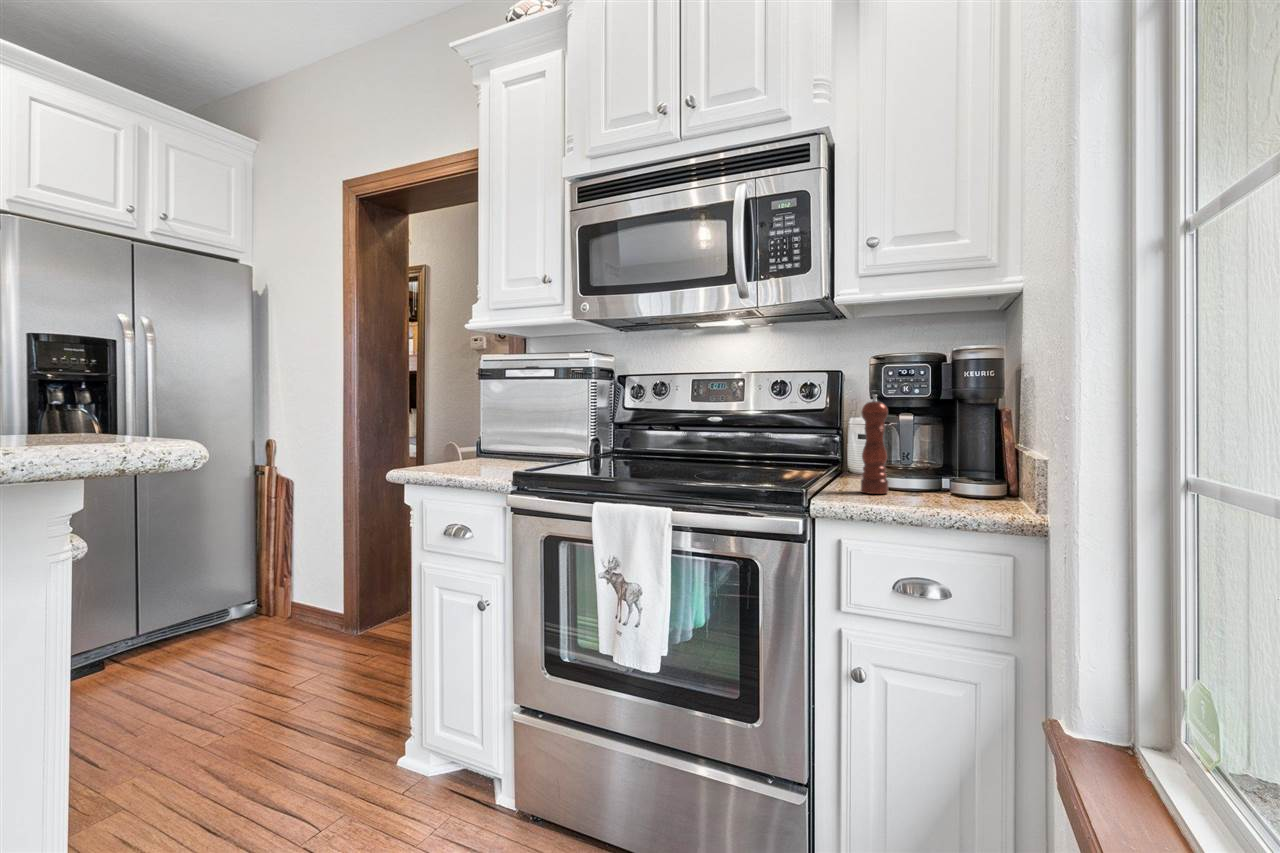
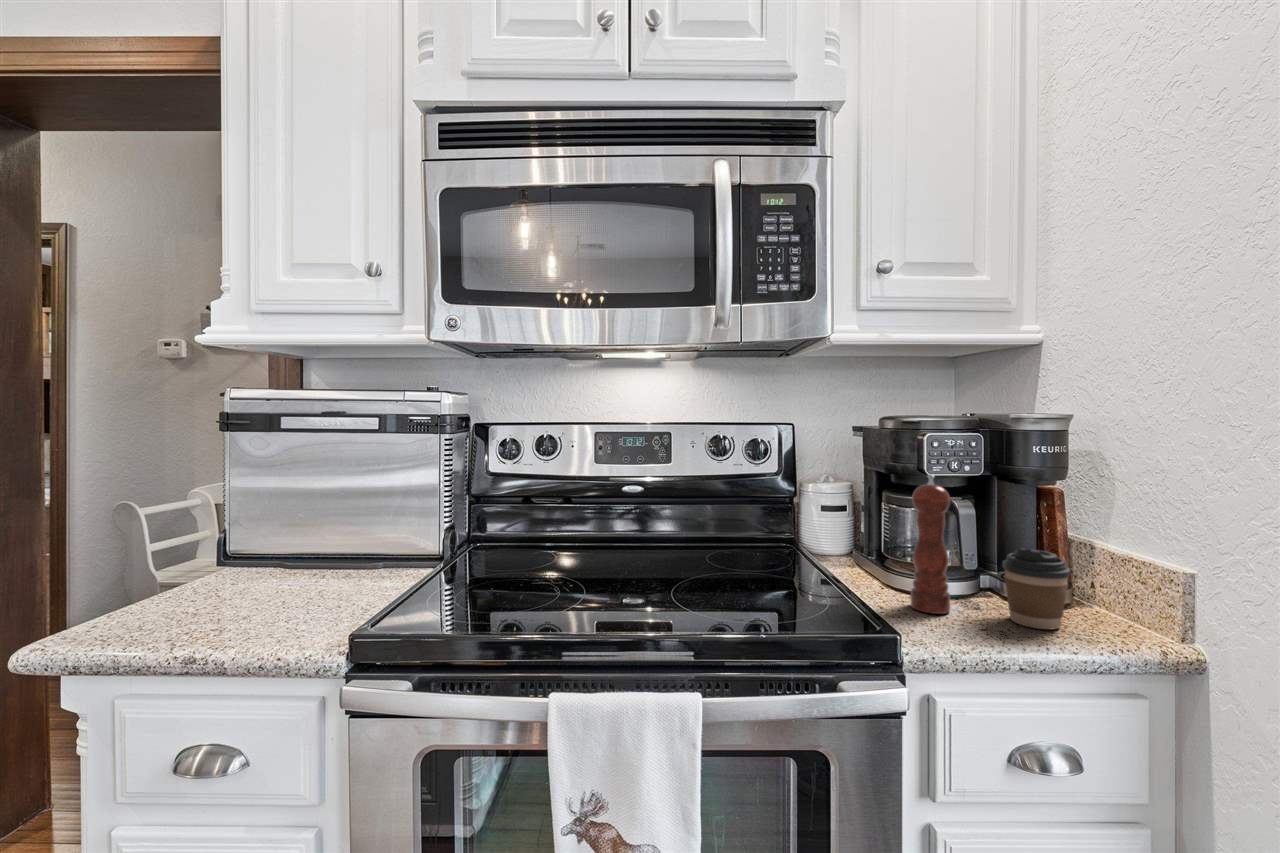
coffee cup: none [918,445,965,503] -> present [1003,548,1070,629]

